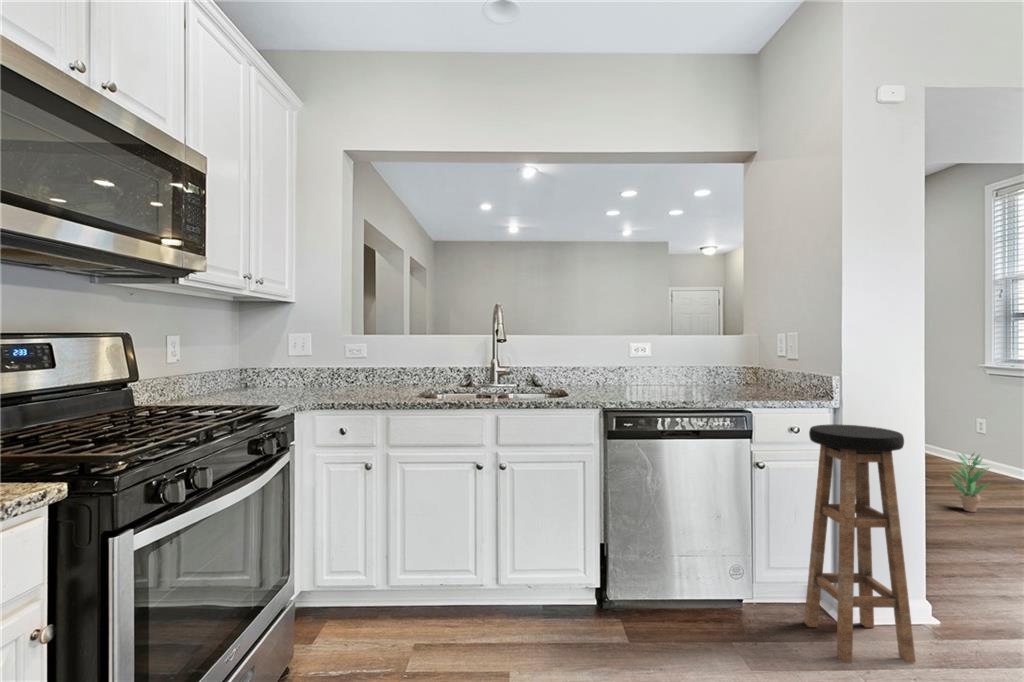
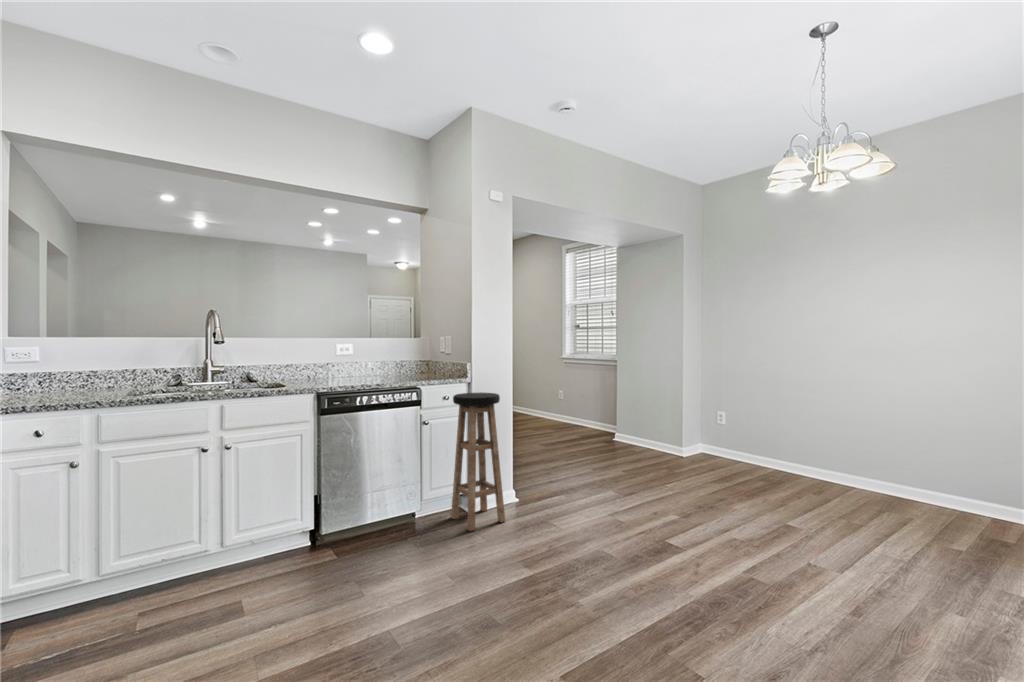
potted plant: present [952,454,989,512] -> none [530,407,548,443]

